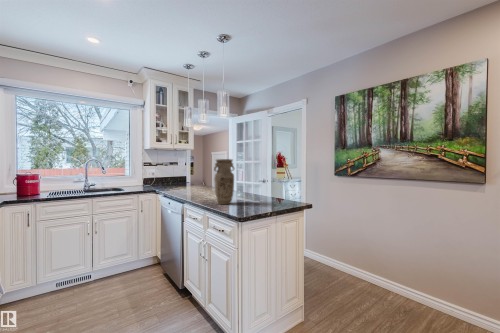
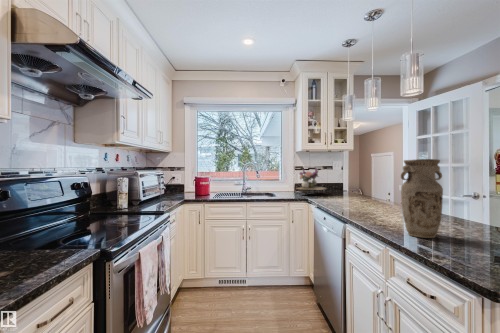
flower arrangement: none [144,164,173,187] -> present [297,169,326,193]

